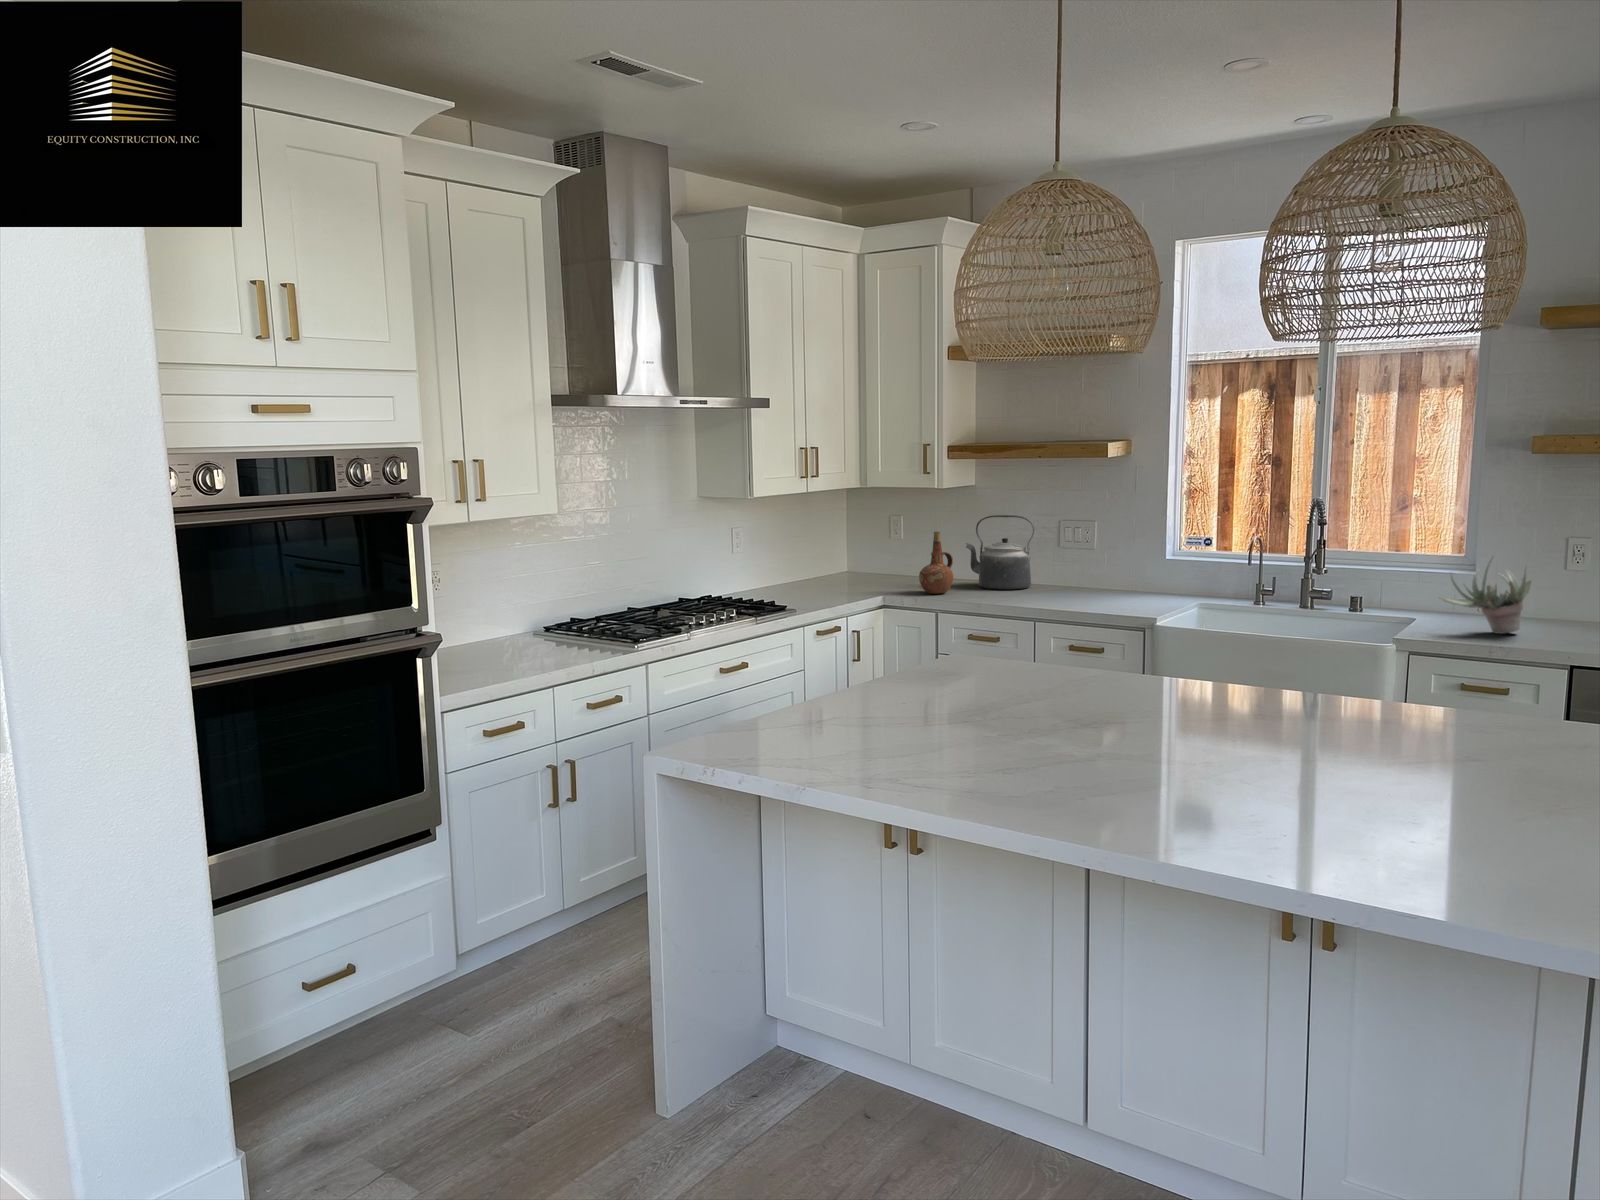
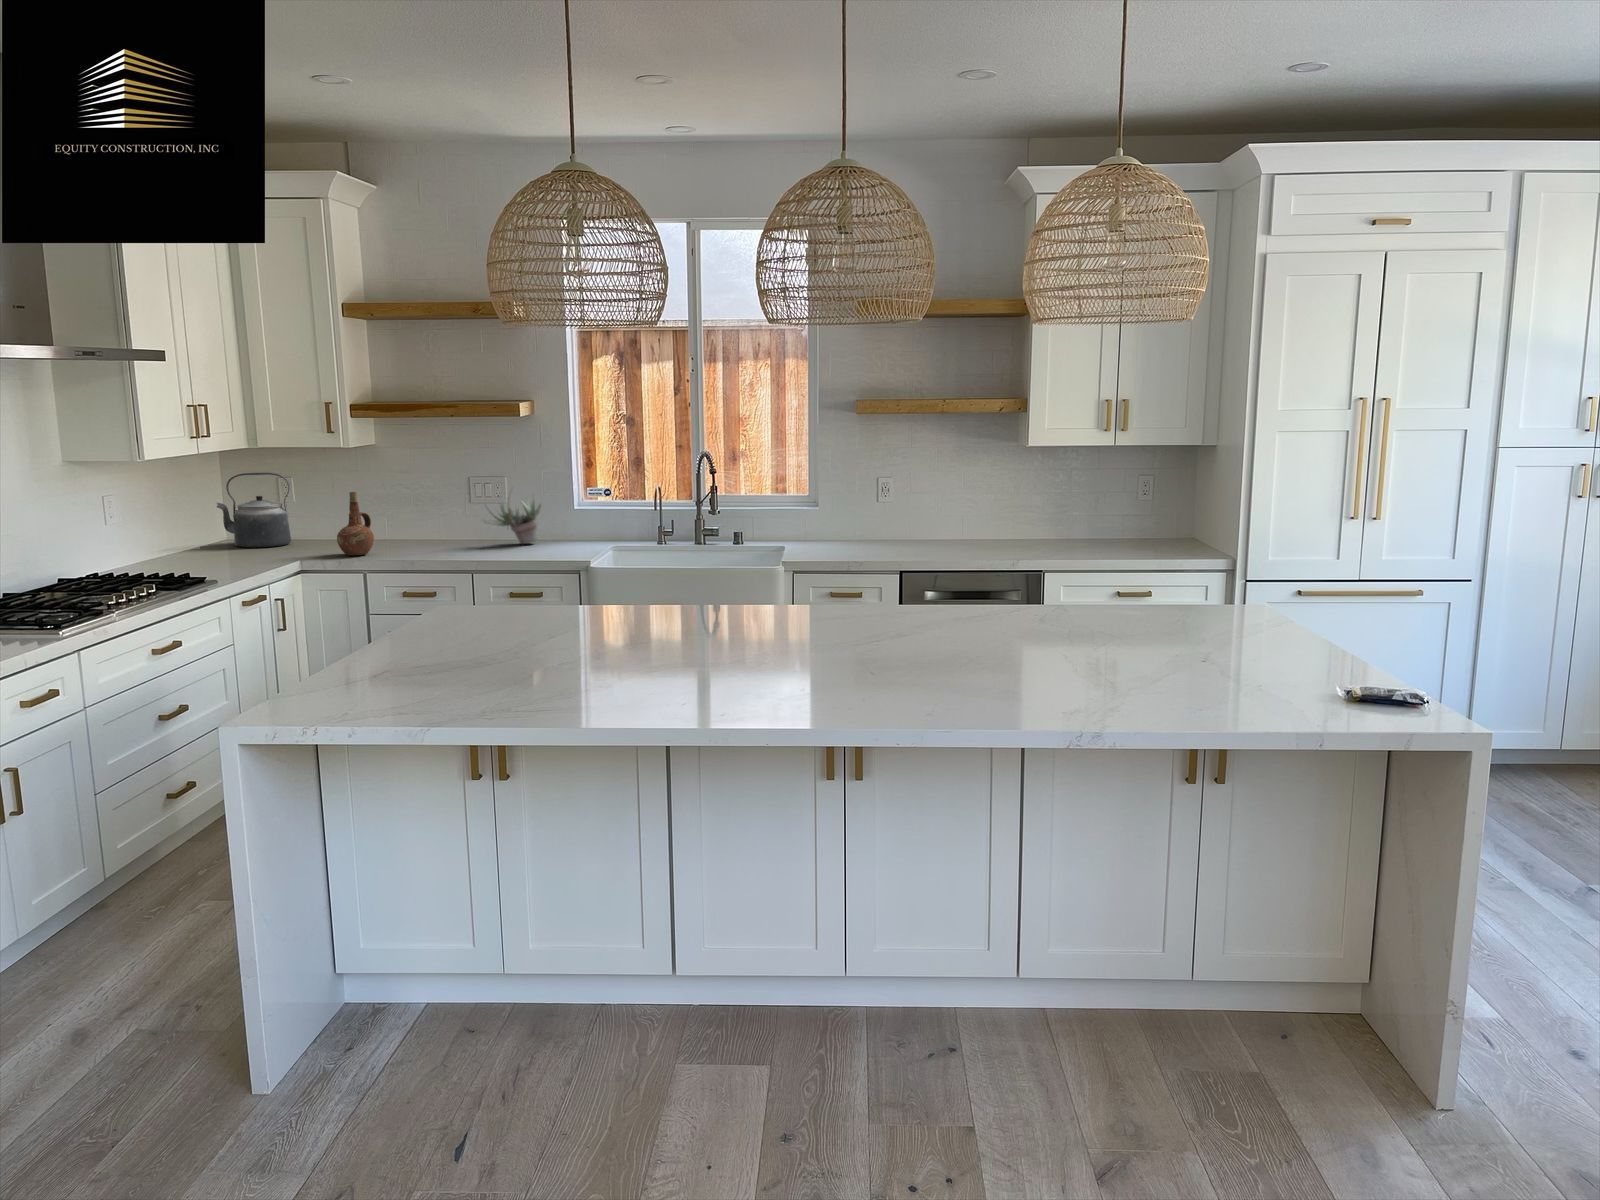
kettle: present [966,515,1034,590] -> present [217,472,291,548]
succulent plant: present [1439,556,1532,634] -> present [482,489,541,544]

